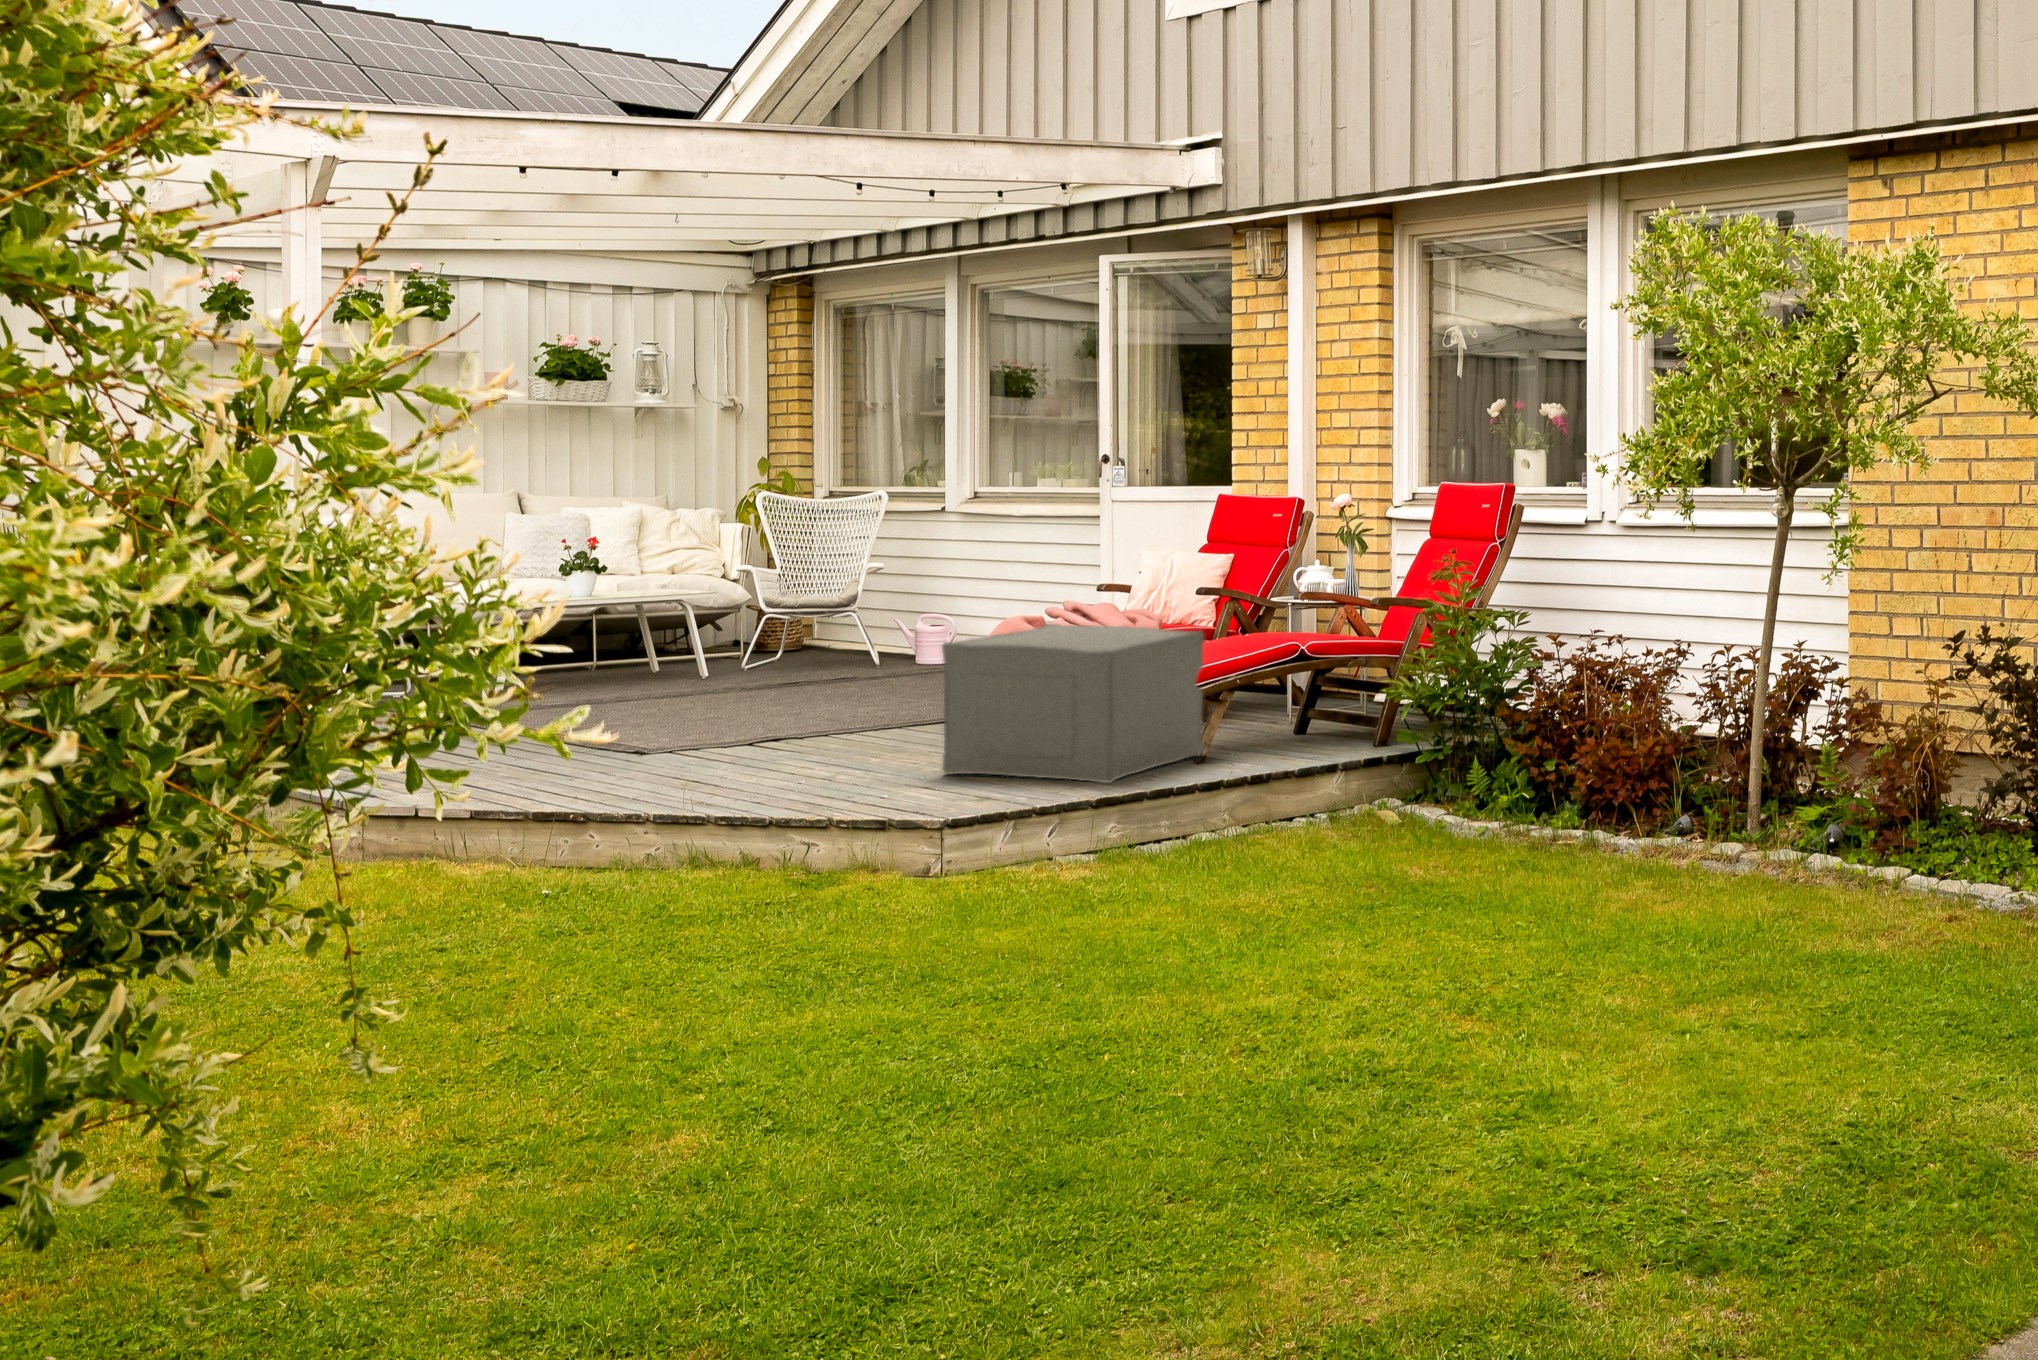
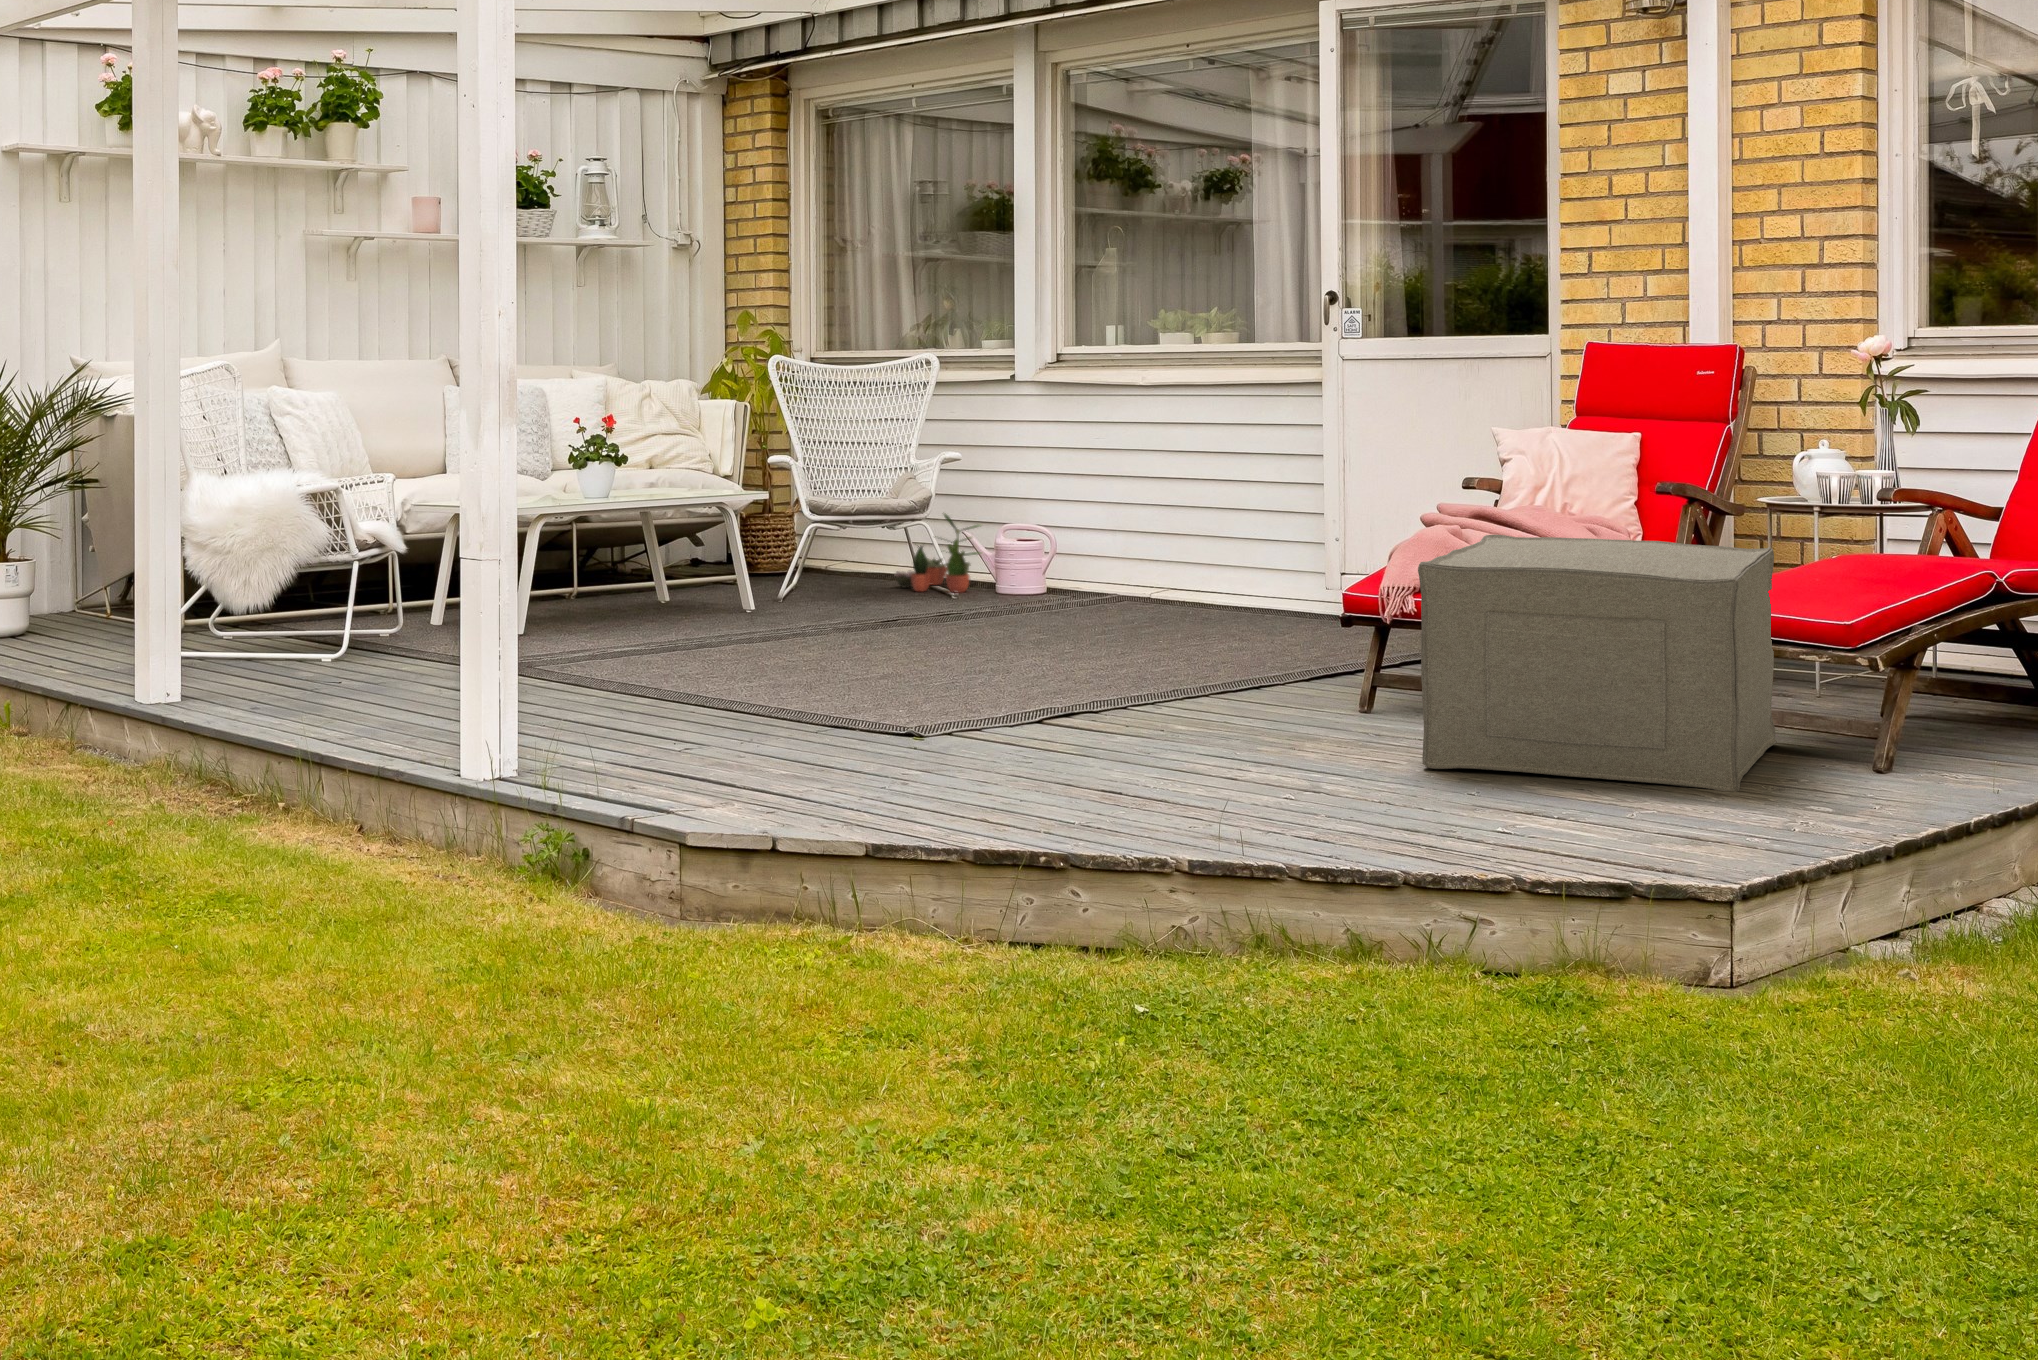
potted plant: none [842,607,909,666] -> present [895,513,980,593]

